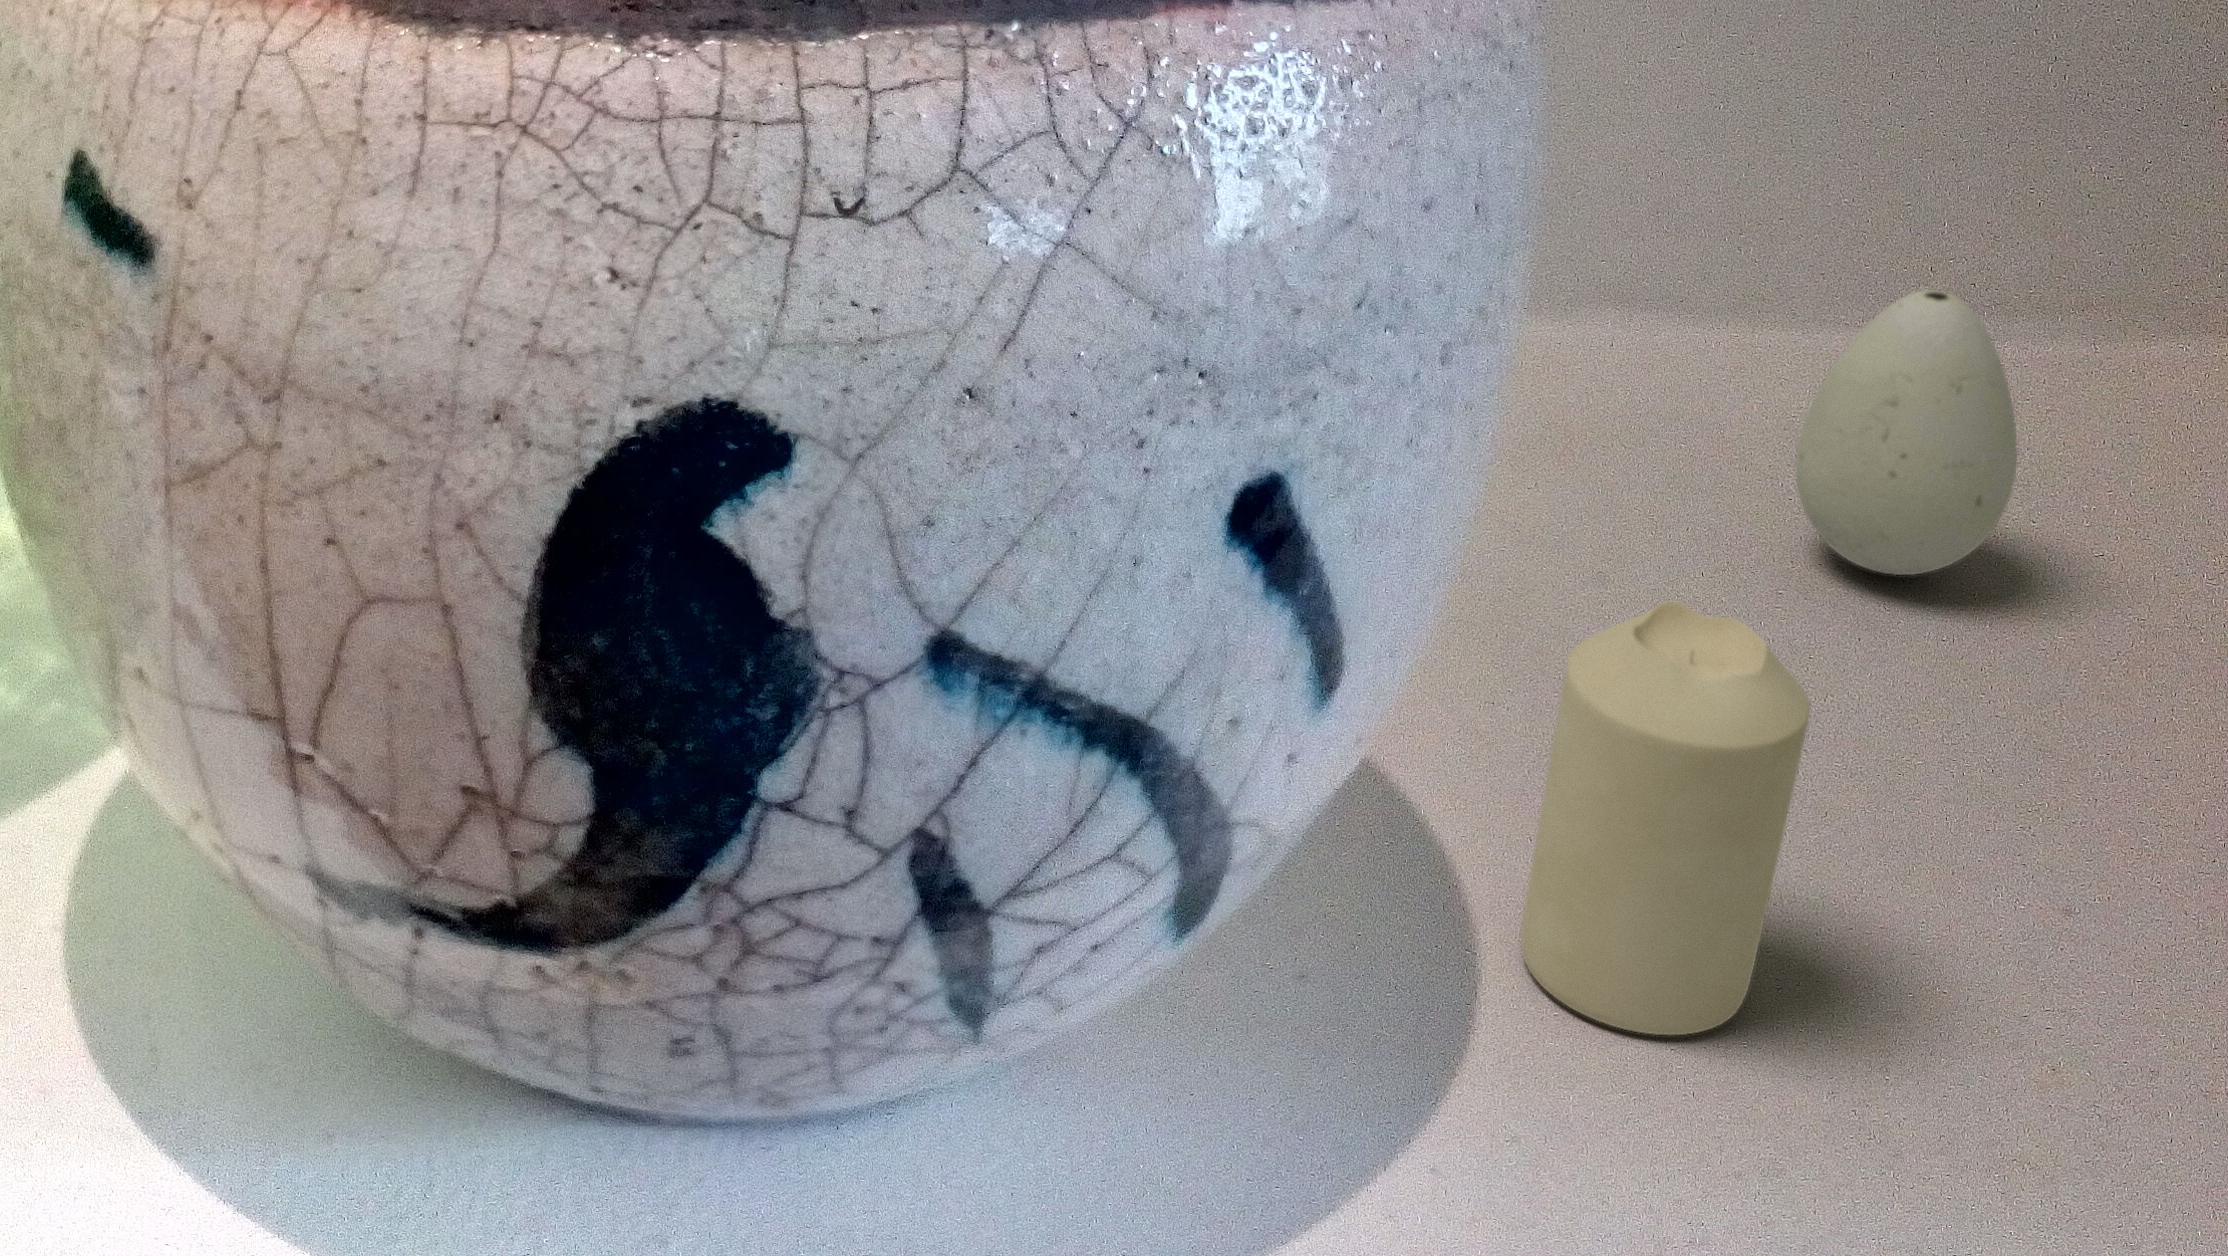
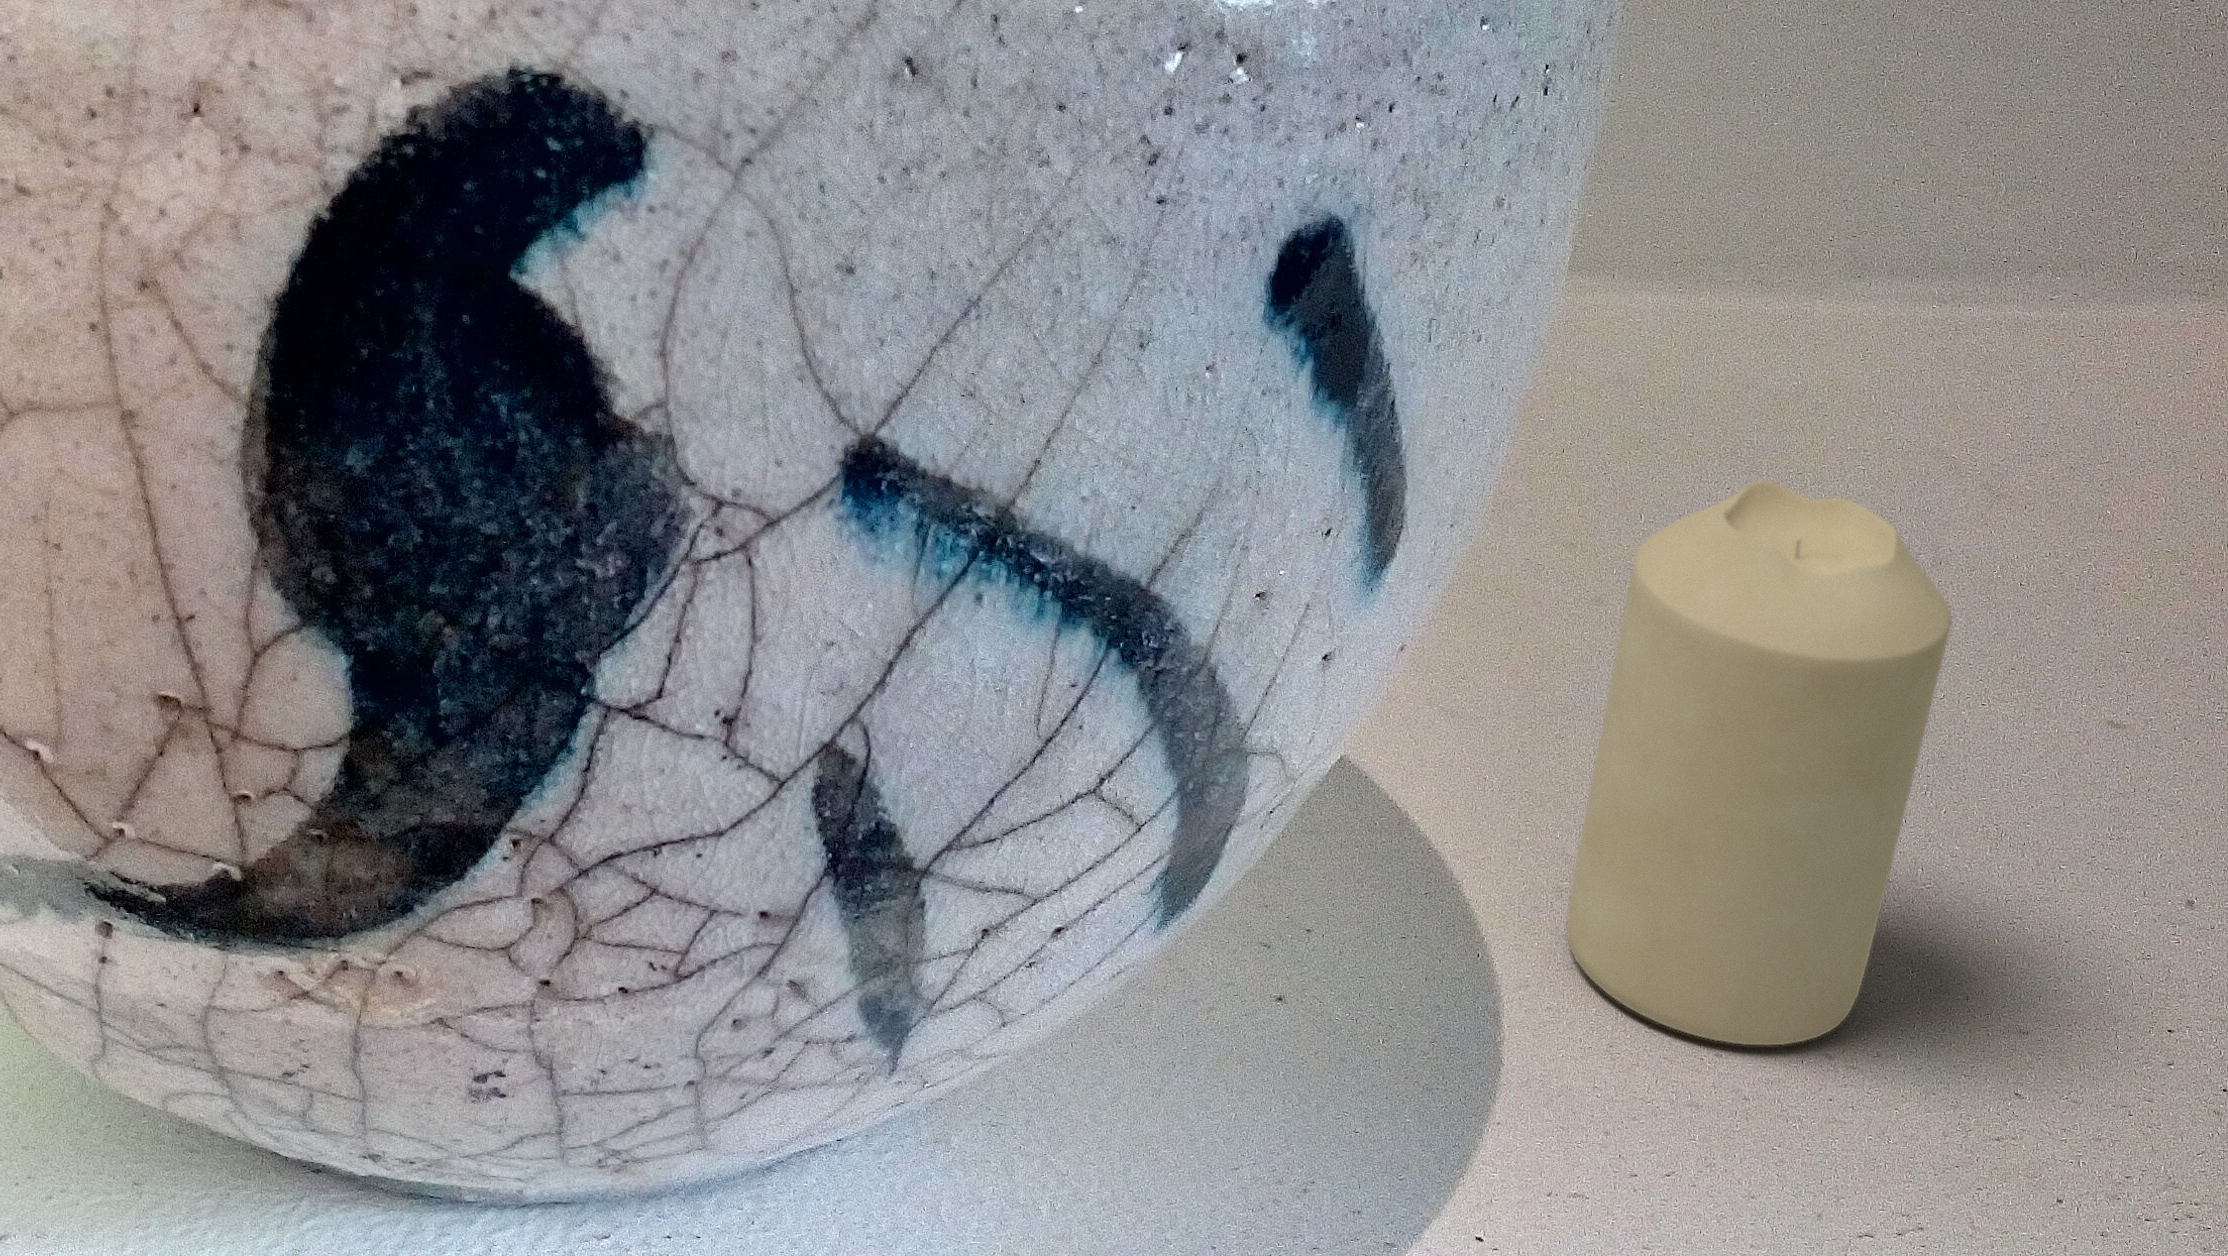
decorative egg: present [1796,290,2017,575] -> none [1827,146,2094,496]

